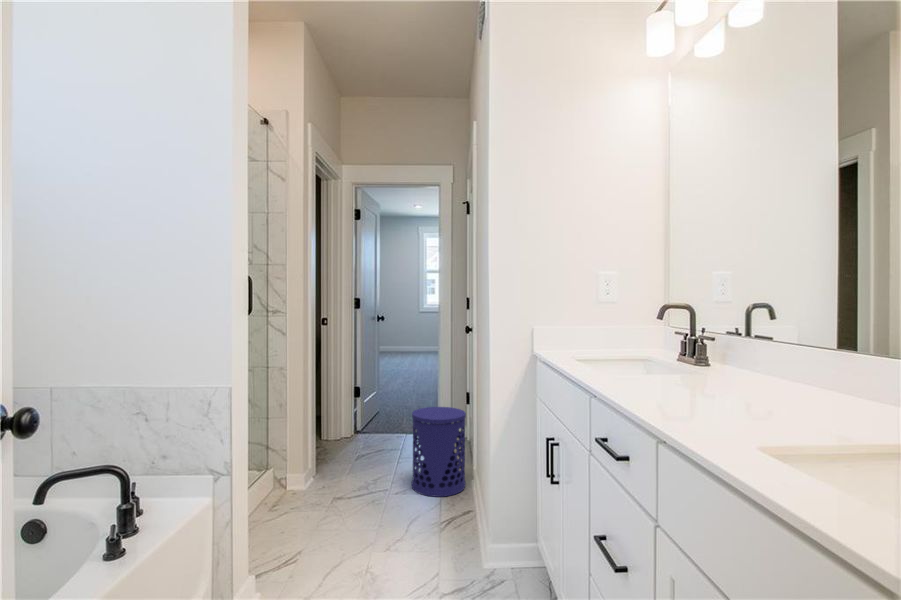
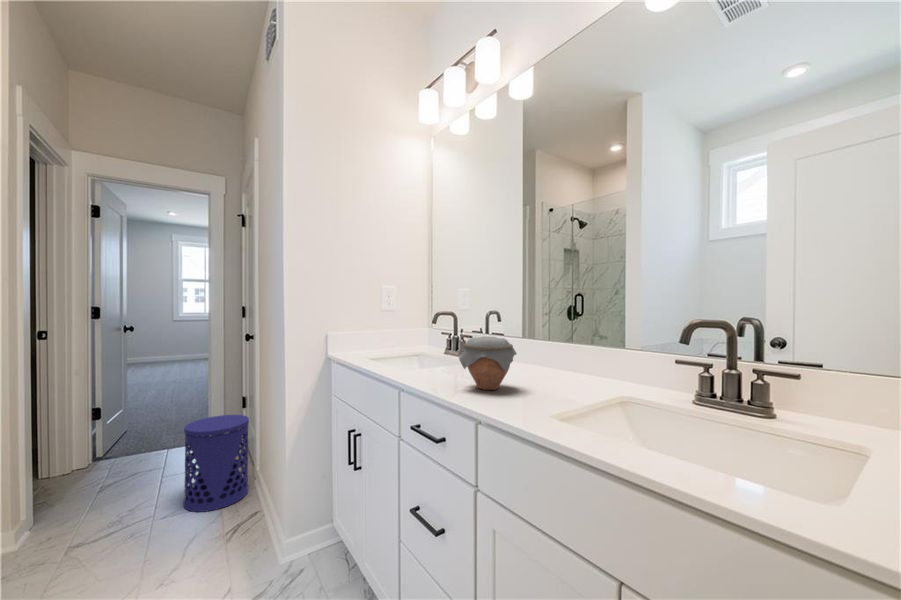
jar: none [658,334,751,407] -> present [459,337,517,390]

